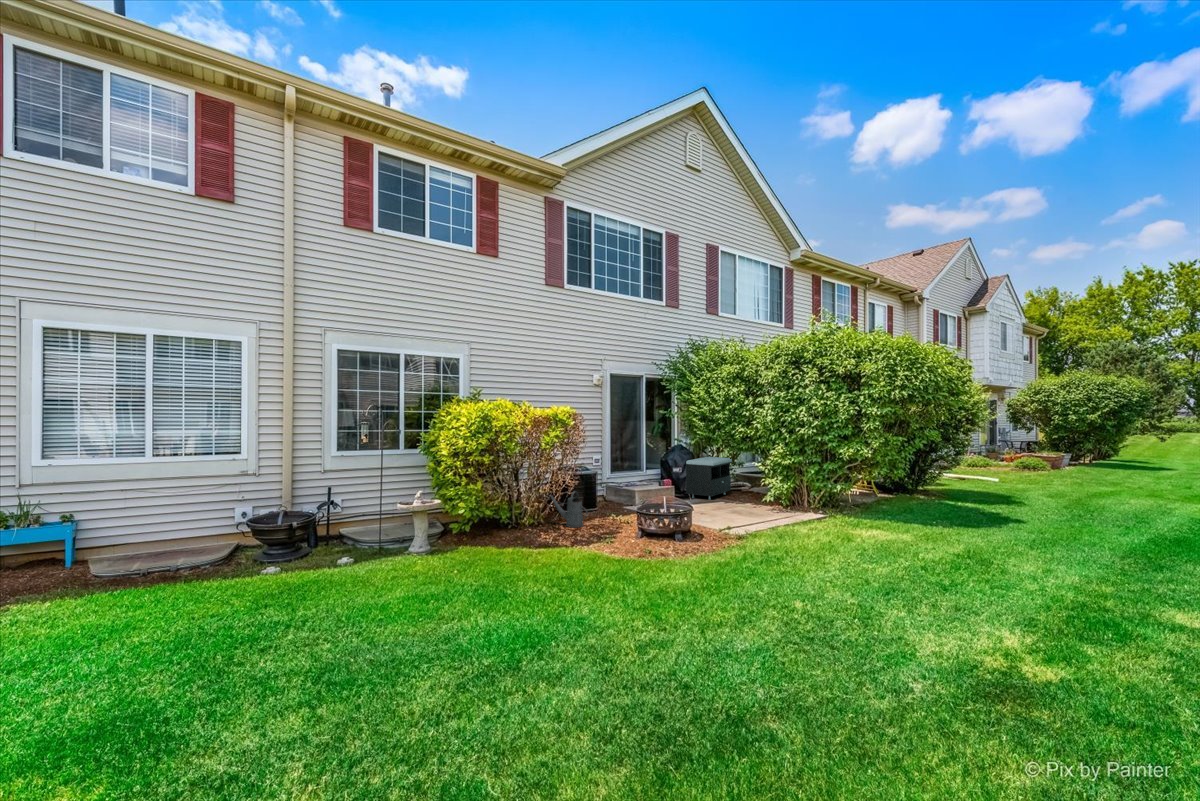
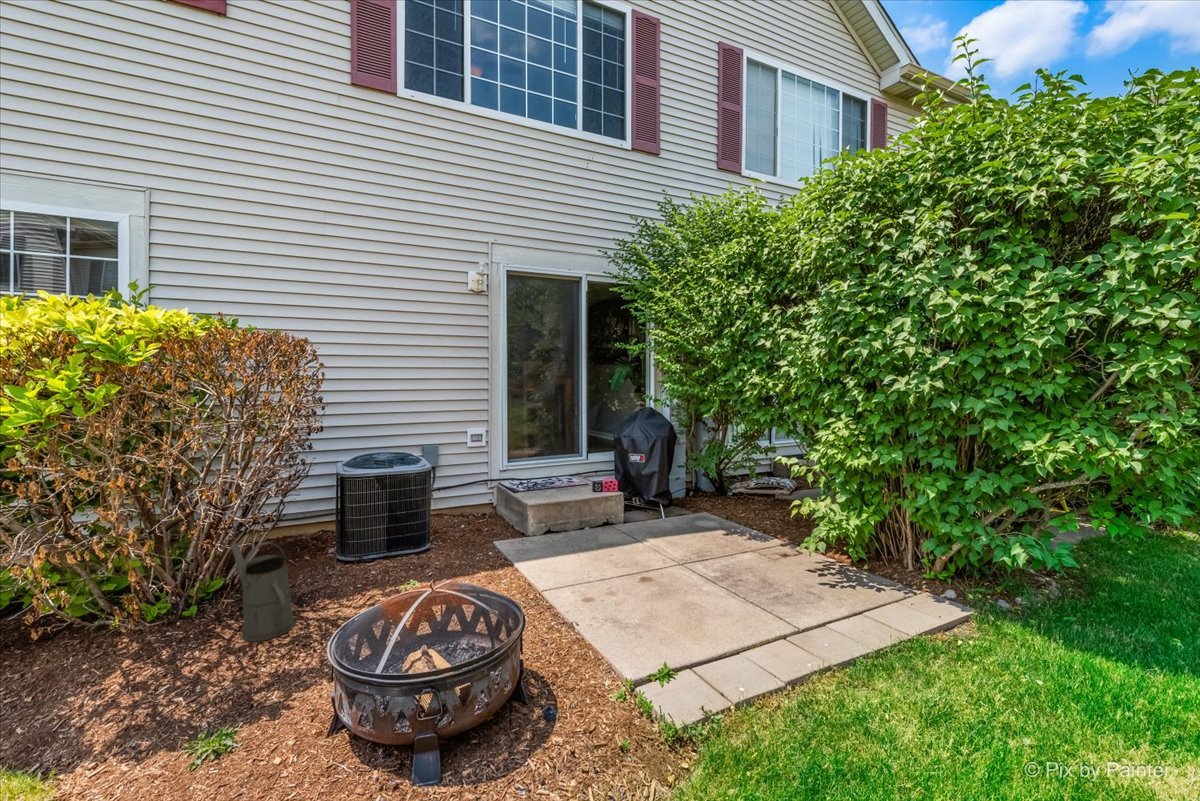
storage bench: present [686,457,732,500] -> none [648,430,745,519]

